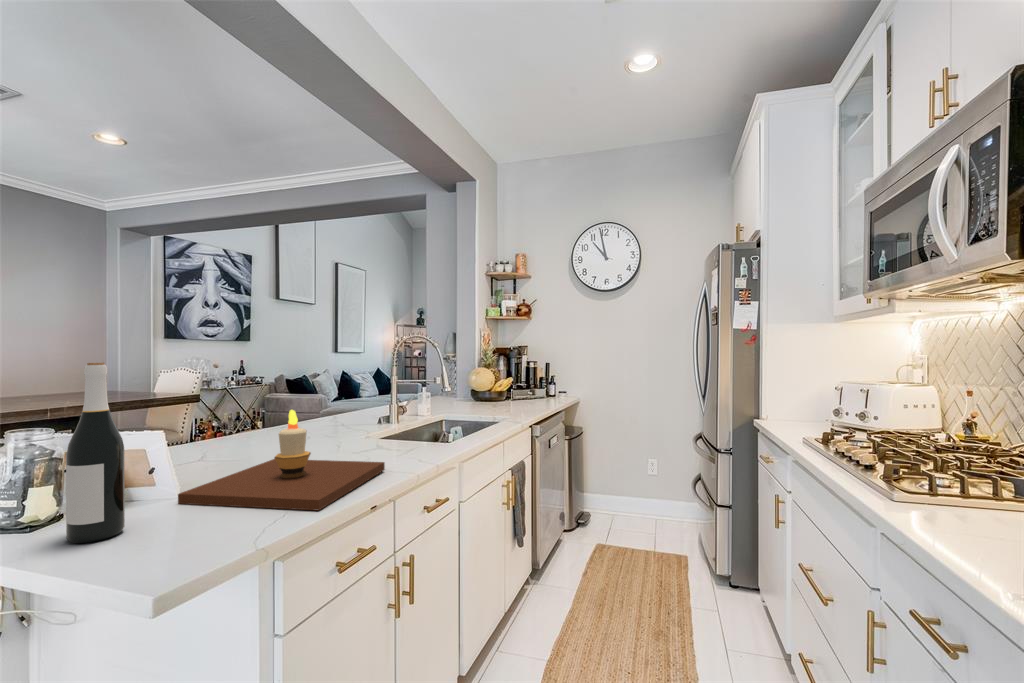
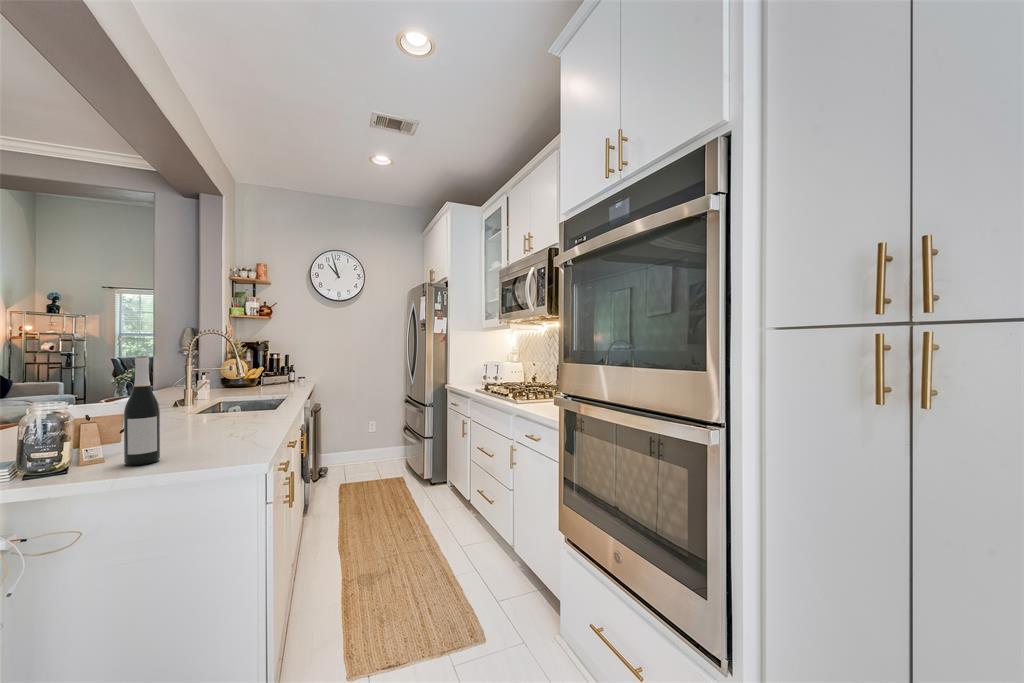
candle: present [178,410,385,511] -> none [151,386,267,450]

